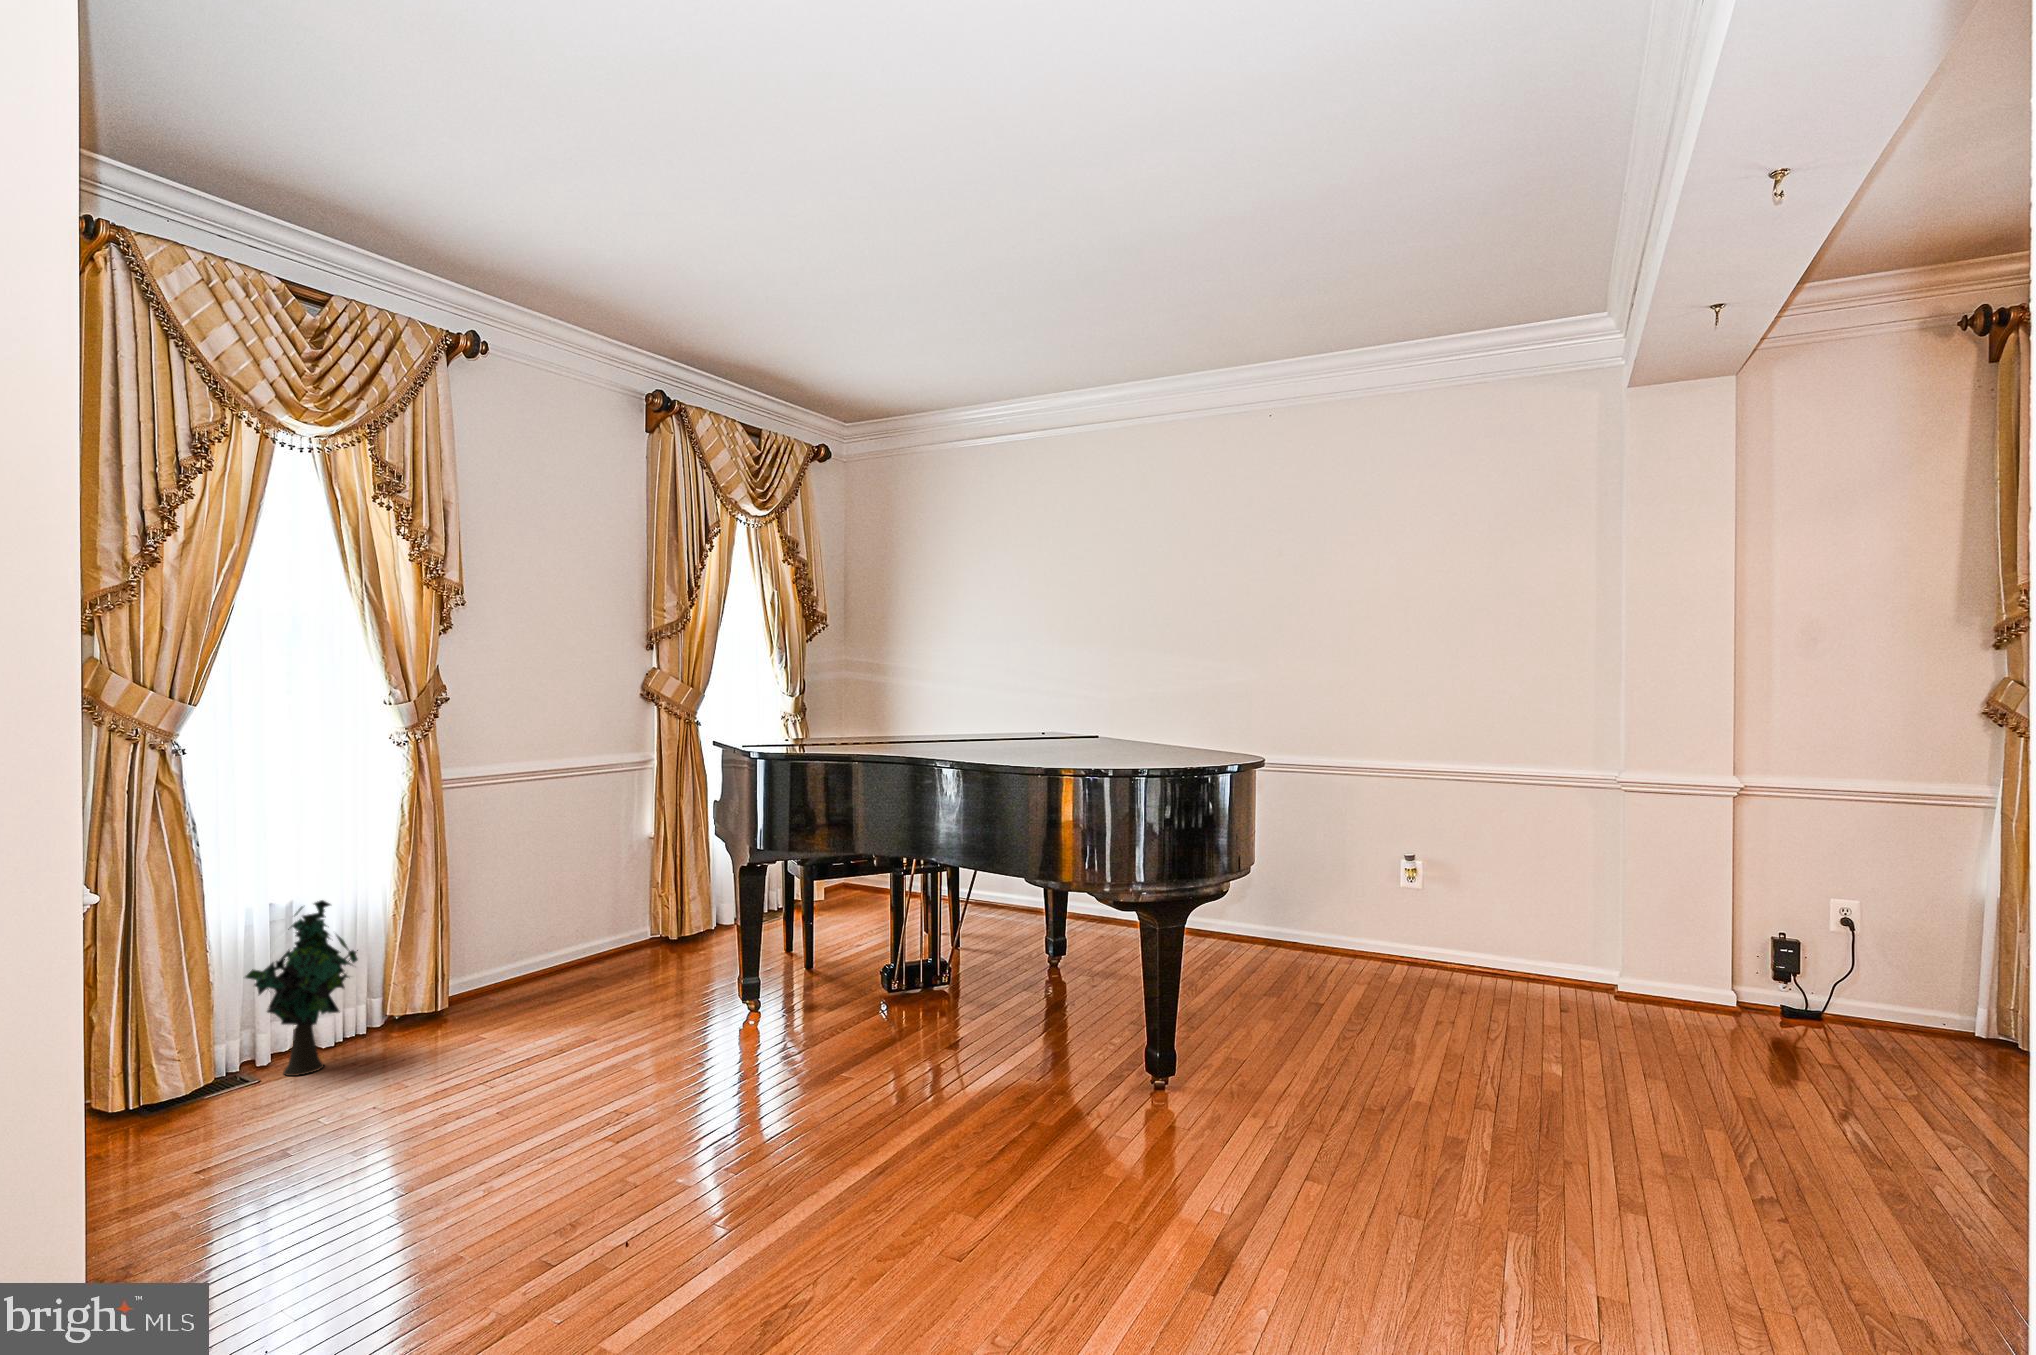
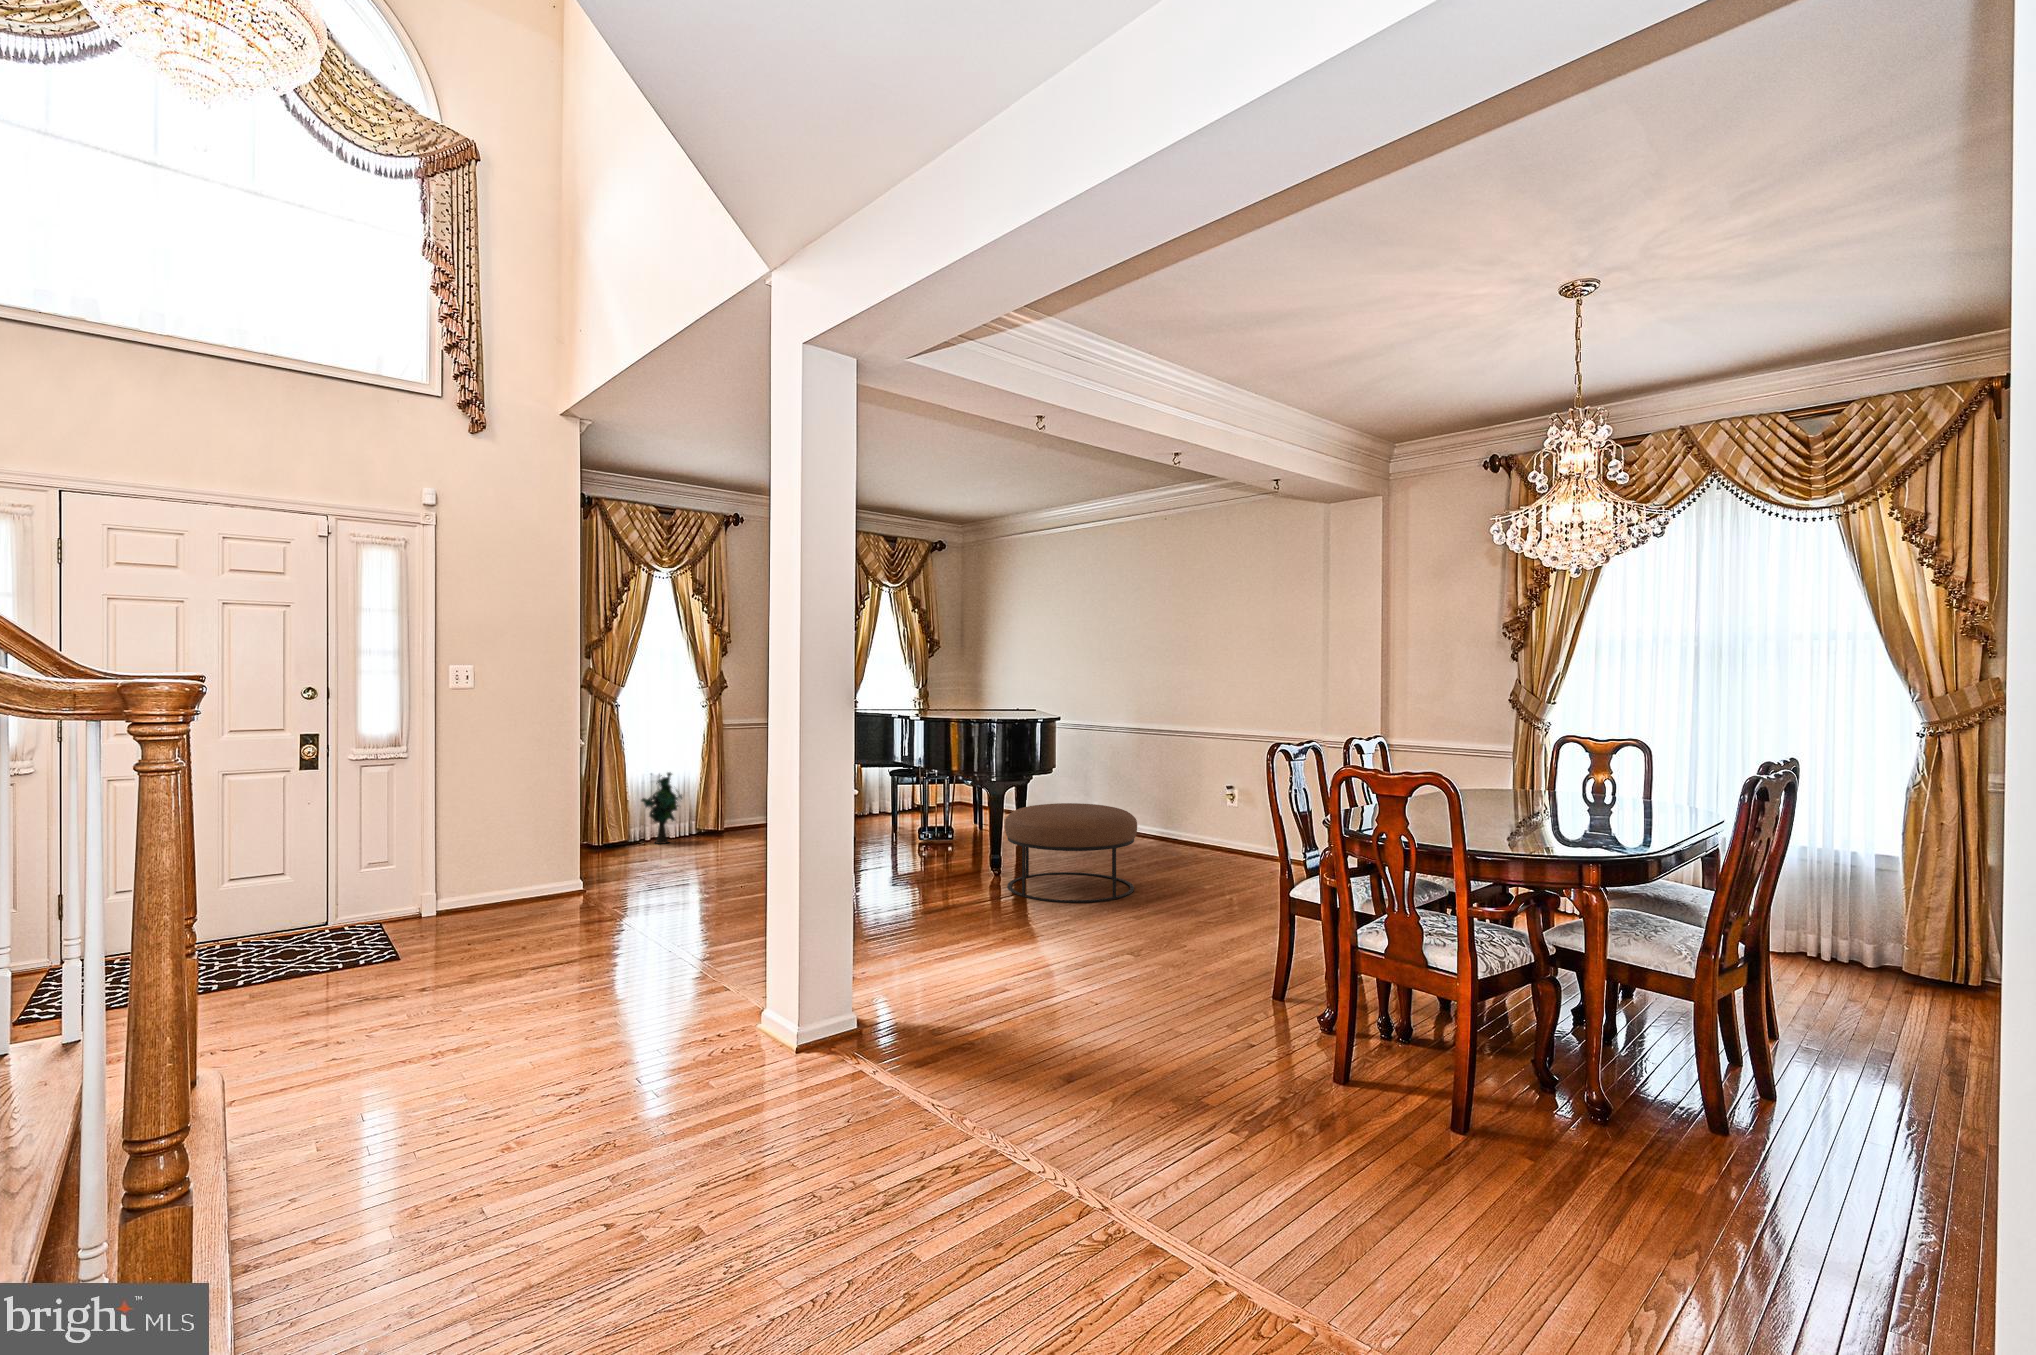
ottoman: none [1211,935,1513,1196] -> present [1005,803,1137,902]

